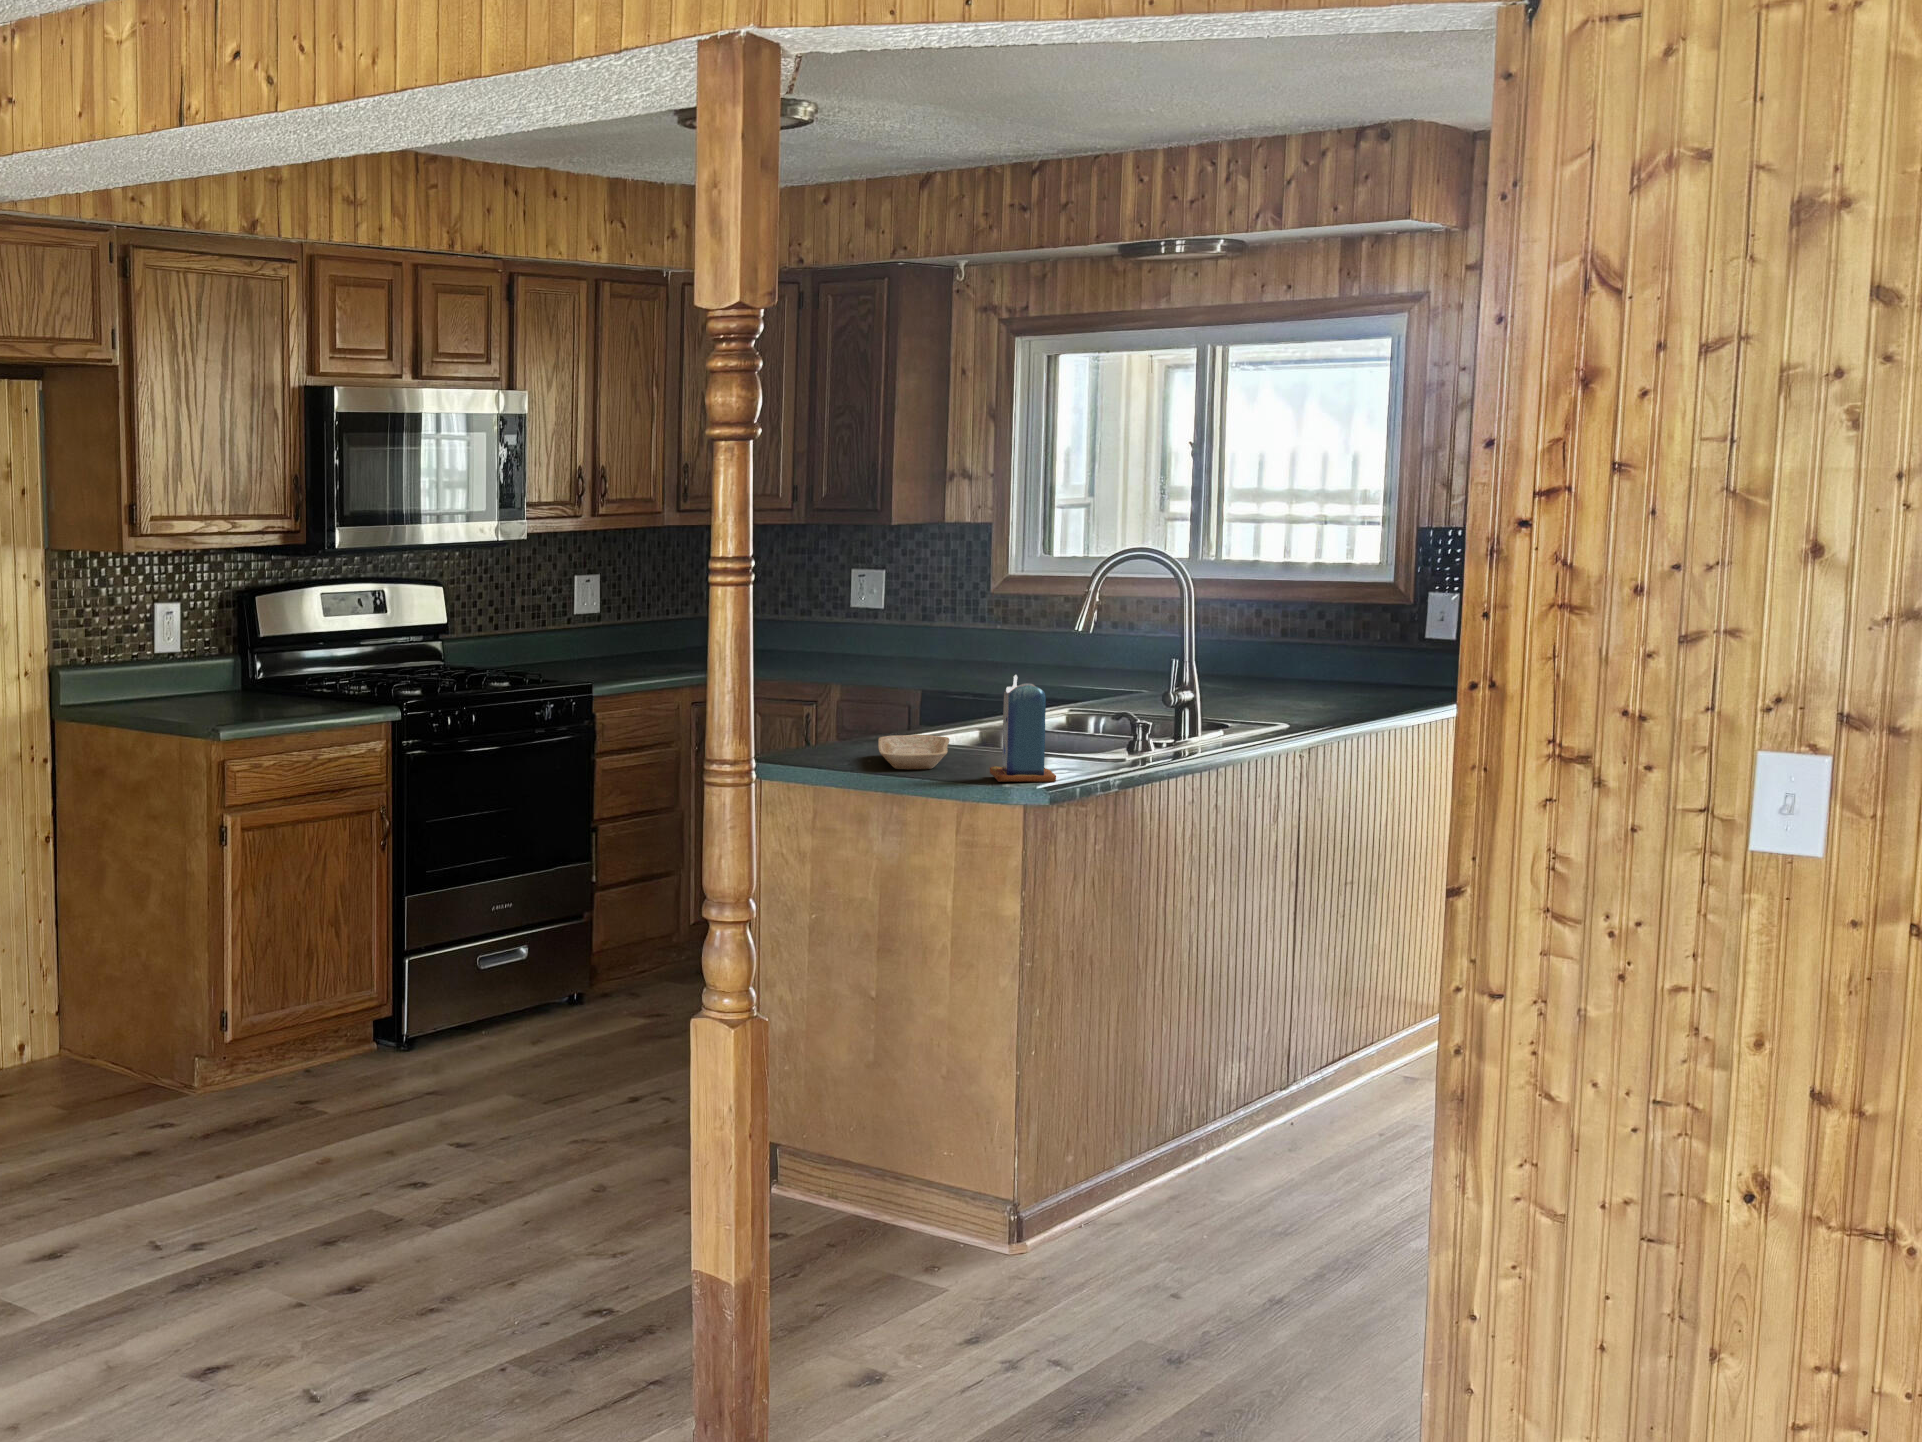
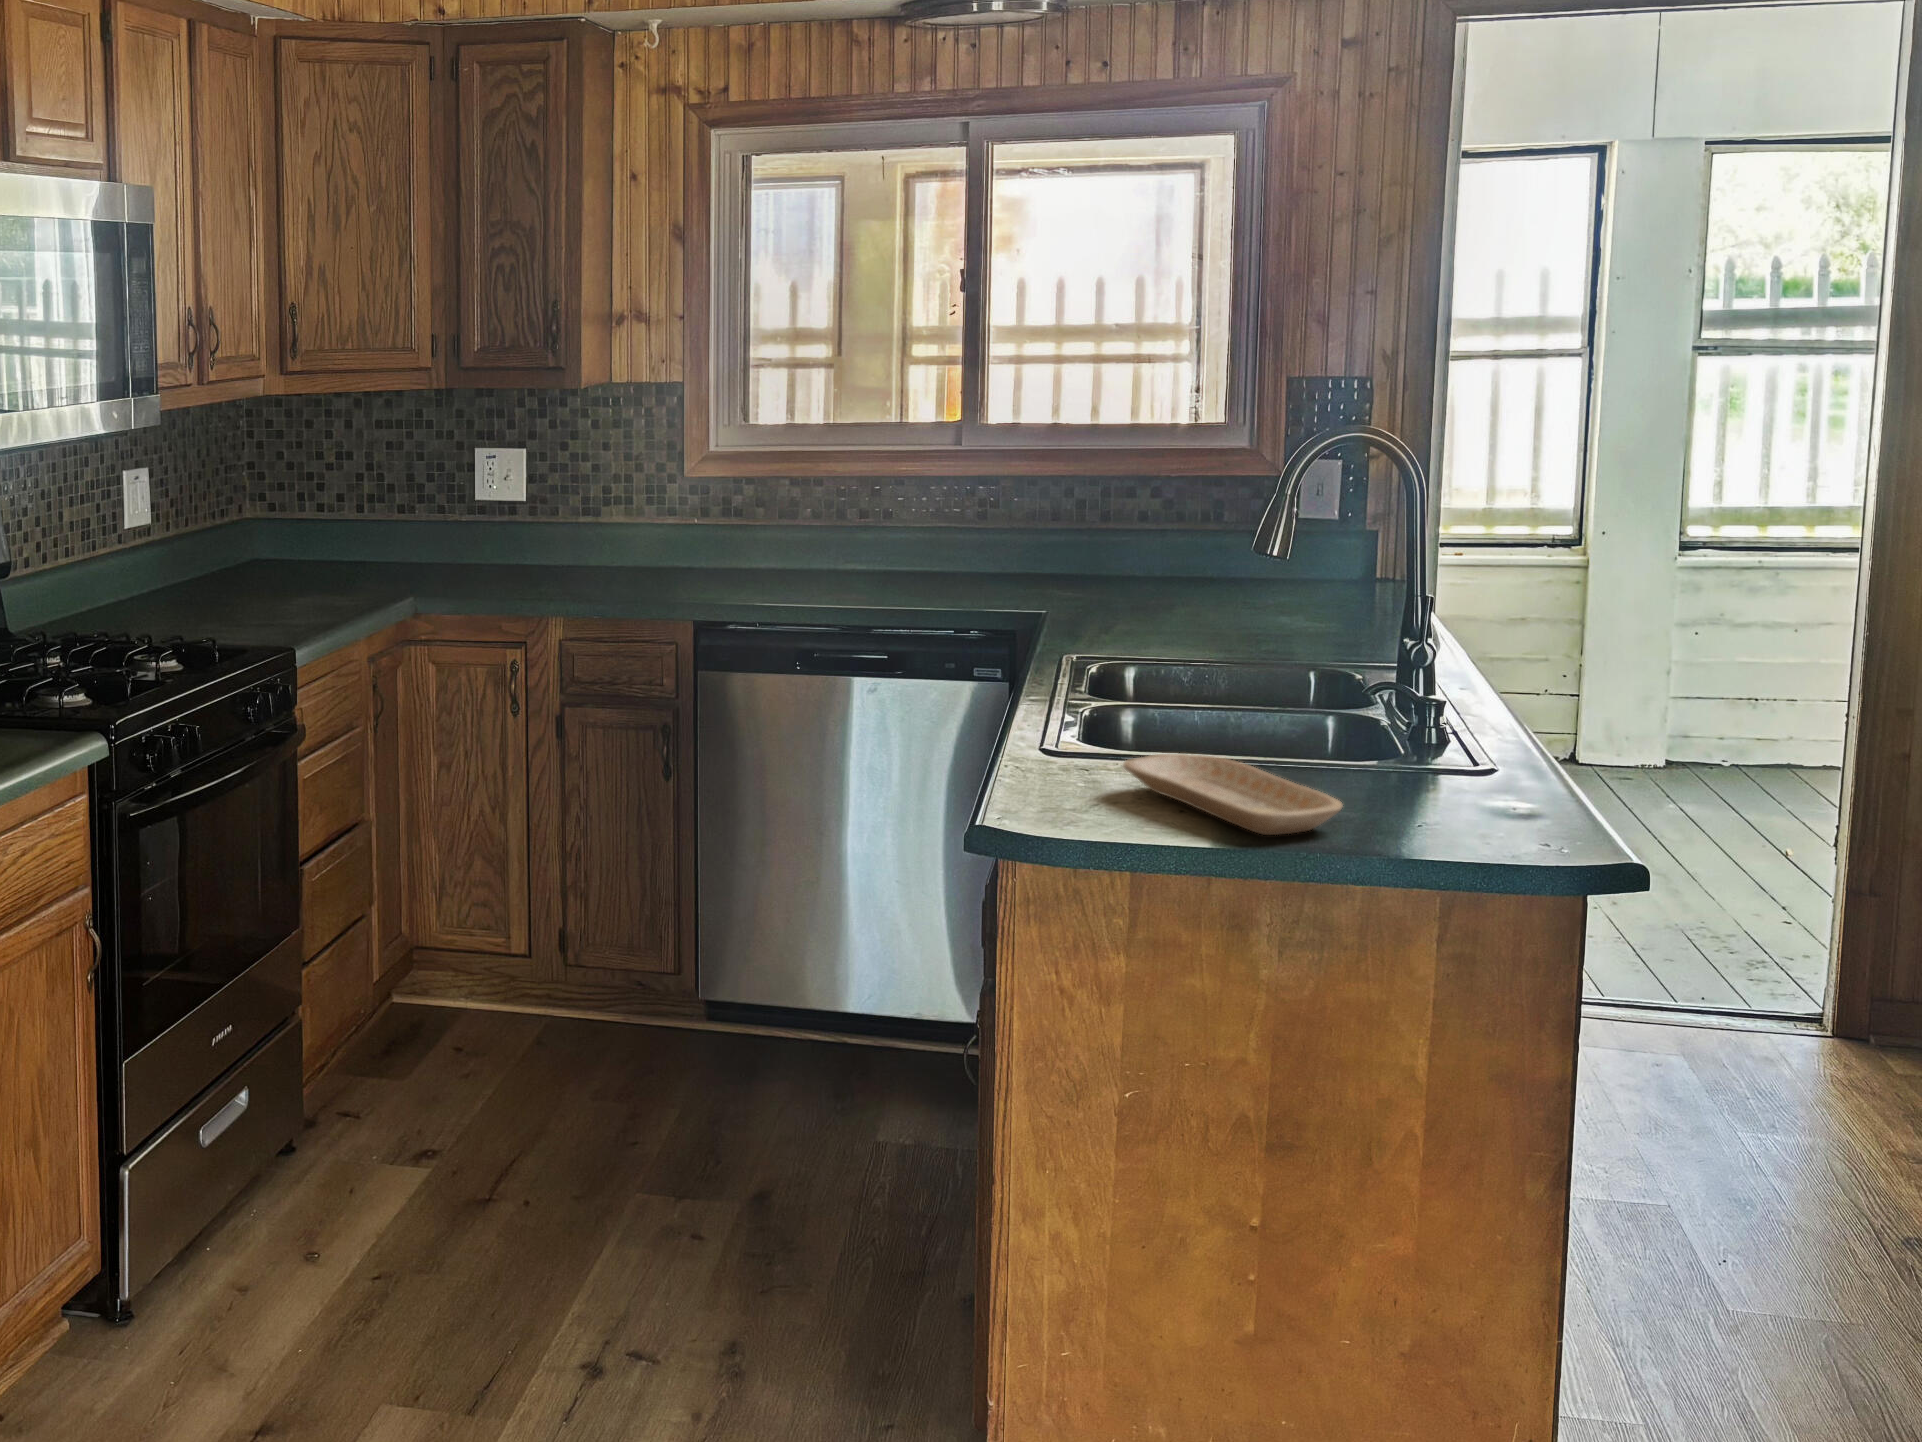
candle: present [990,675,1056,782] -> none [1488,680,1642,868]

